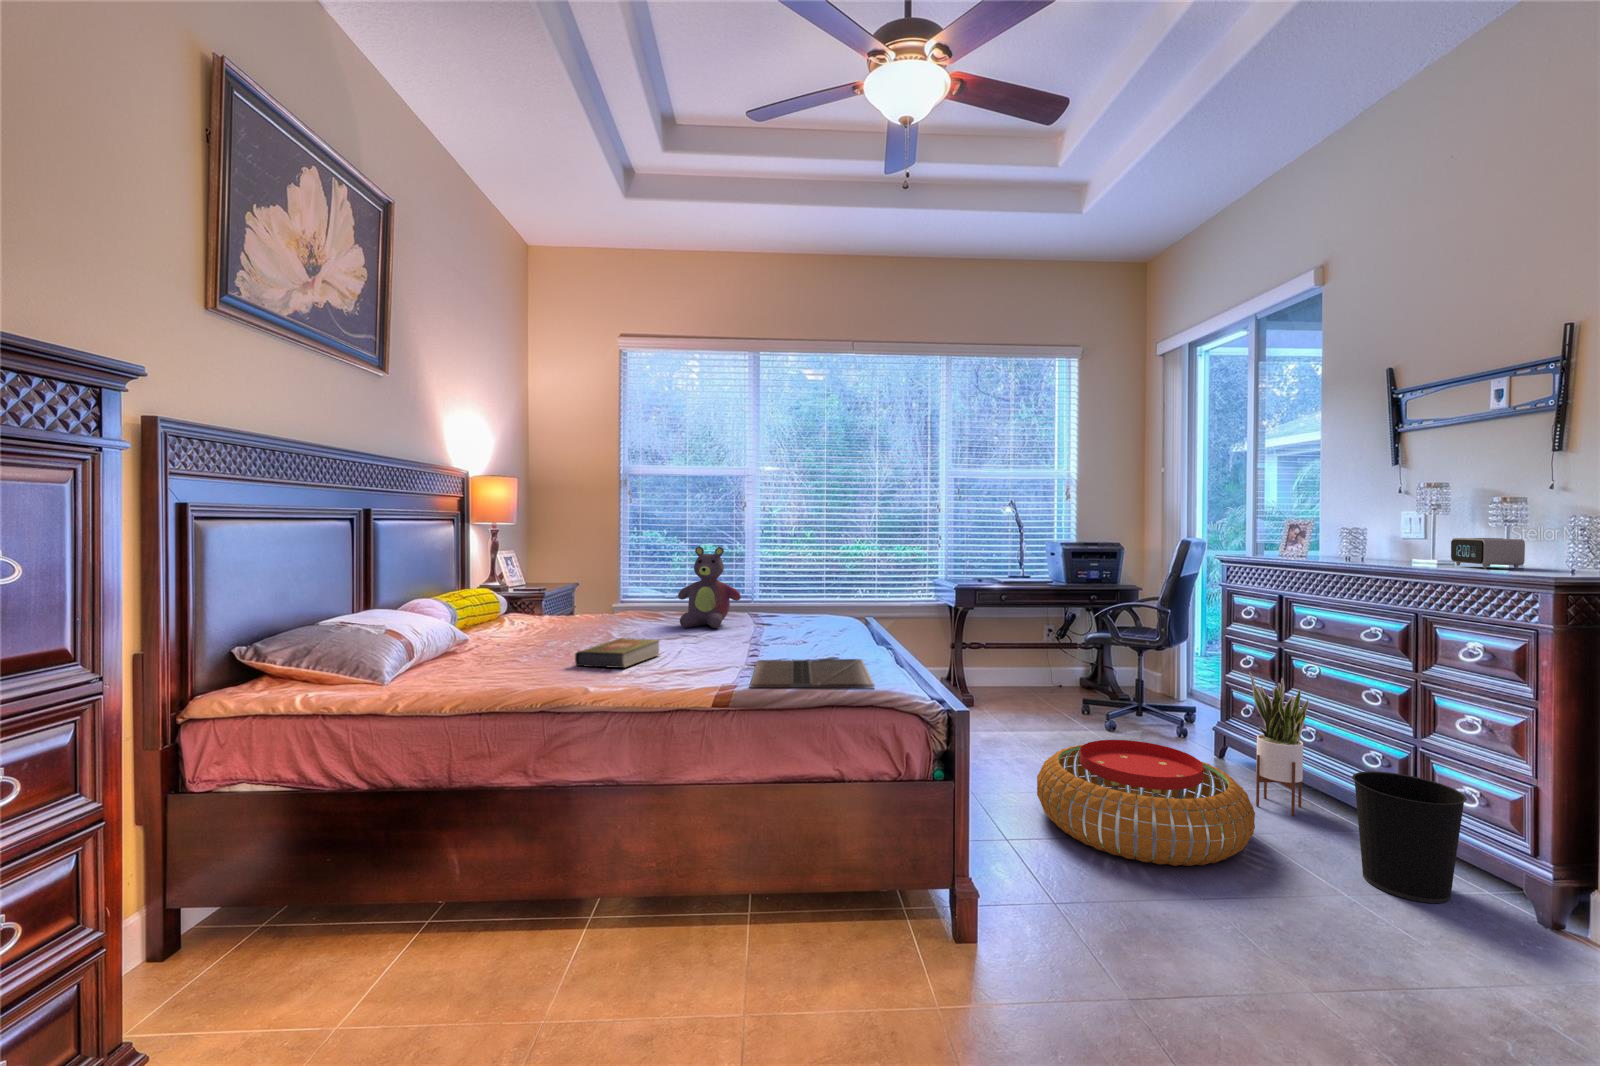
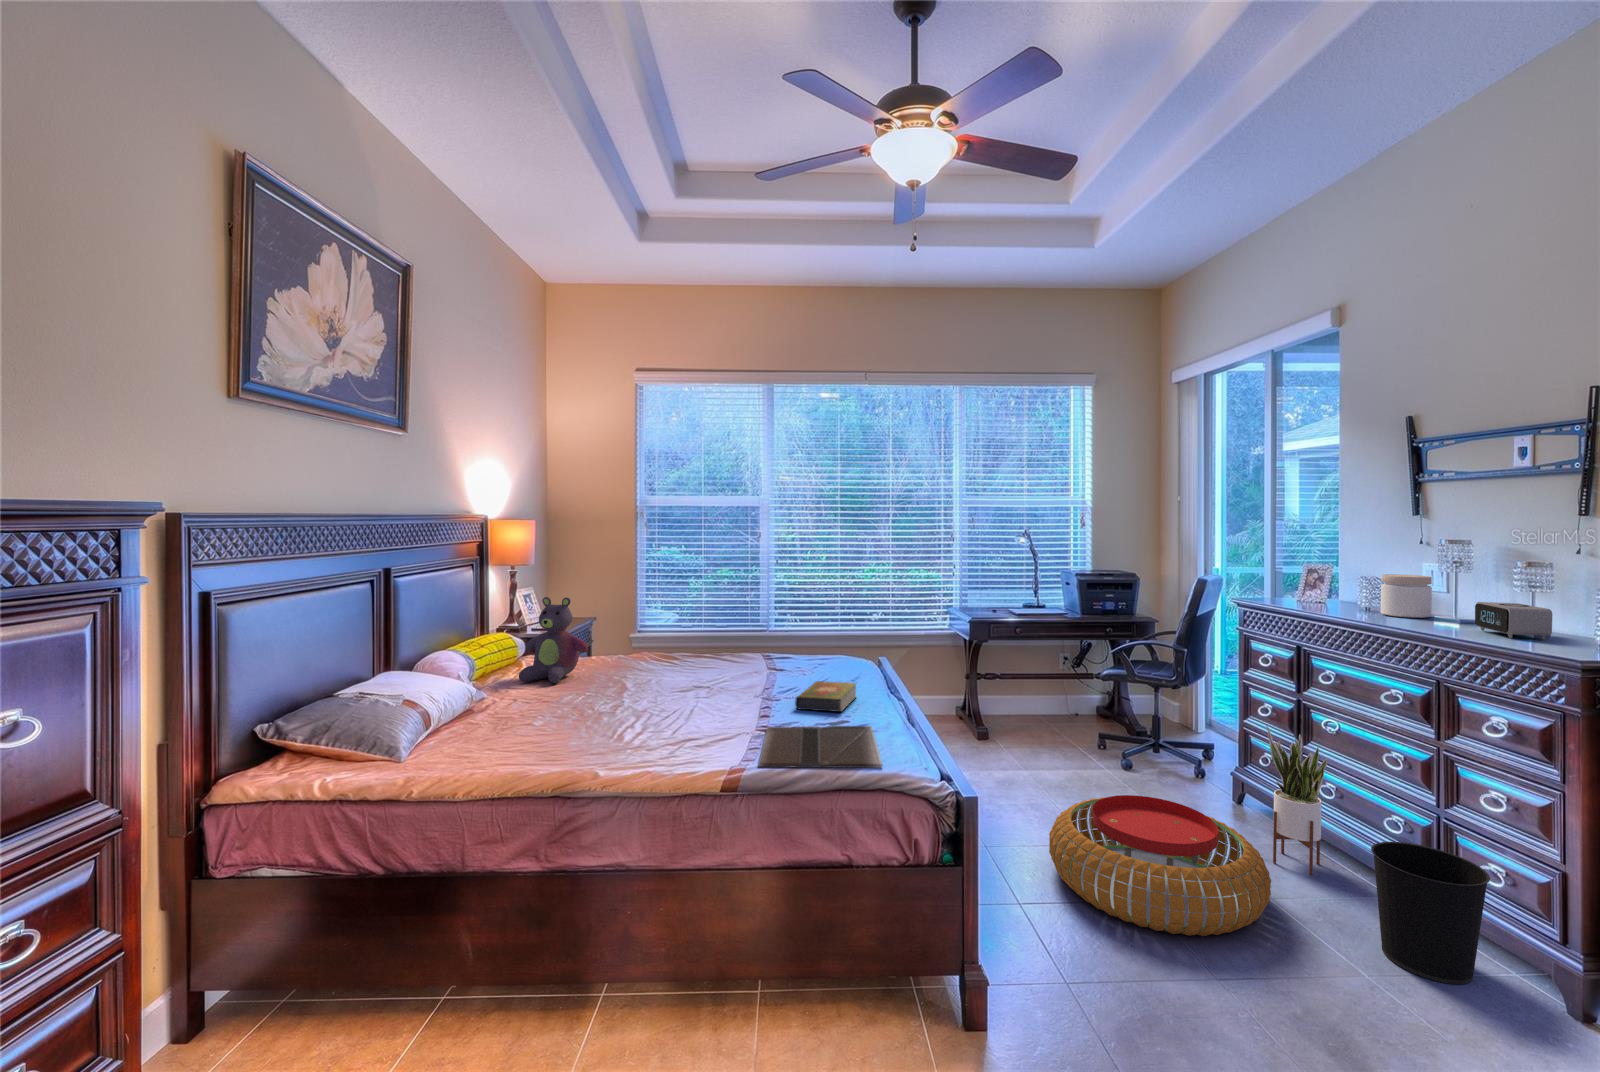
jar: none [1360,521,1409,561] -> present [1381,574,1432,618]
stuffed bear: present [678,547,741,628] -> present [519,597,588,683]
book: present [575,638,659,668] -> present [795,681,856,712]

